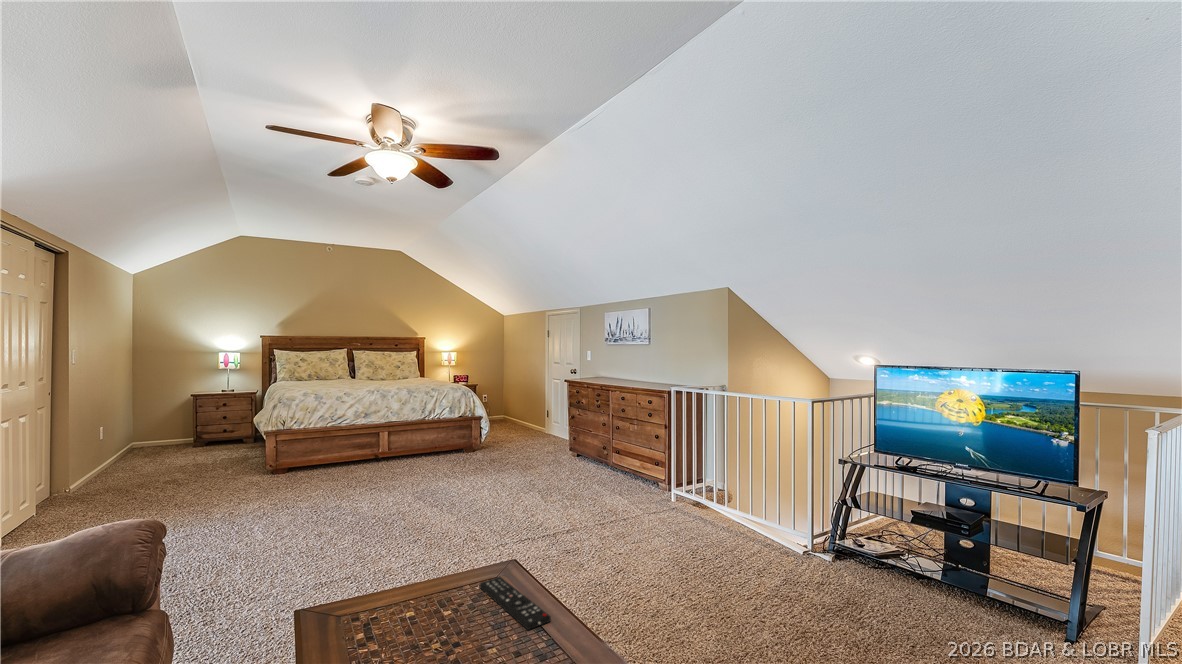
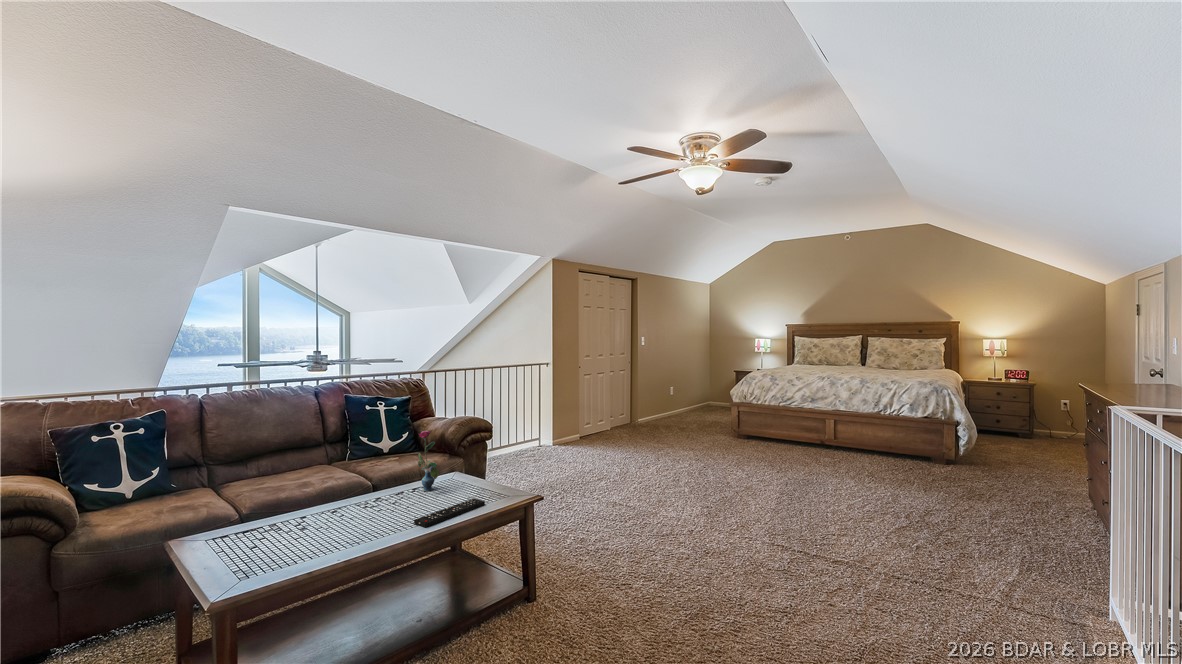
vase: none [360,516,422,624] -> present [418,431,439,491]

